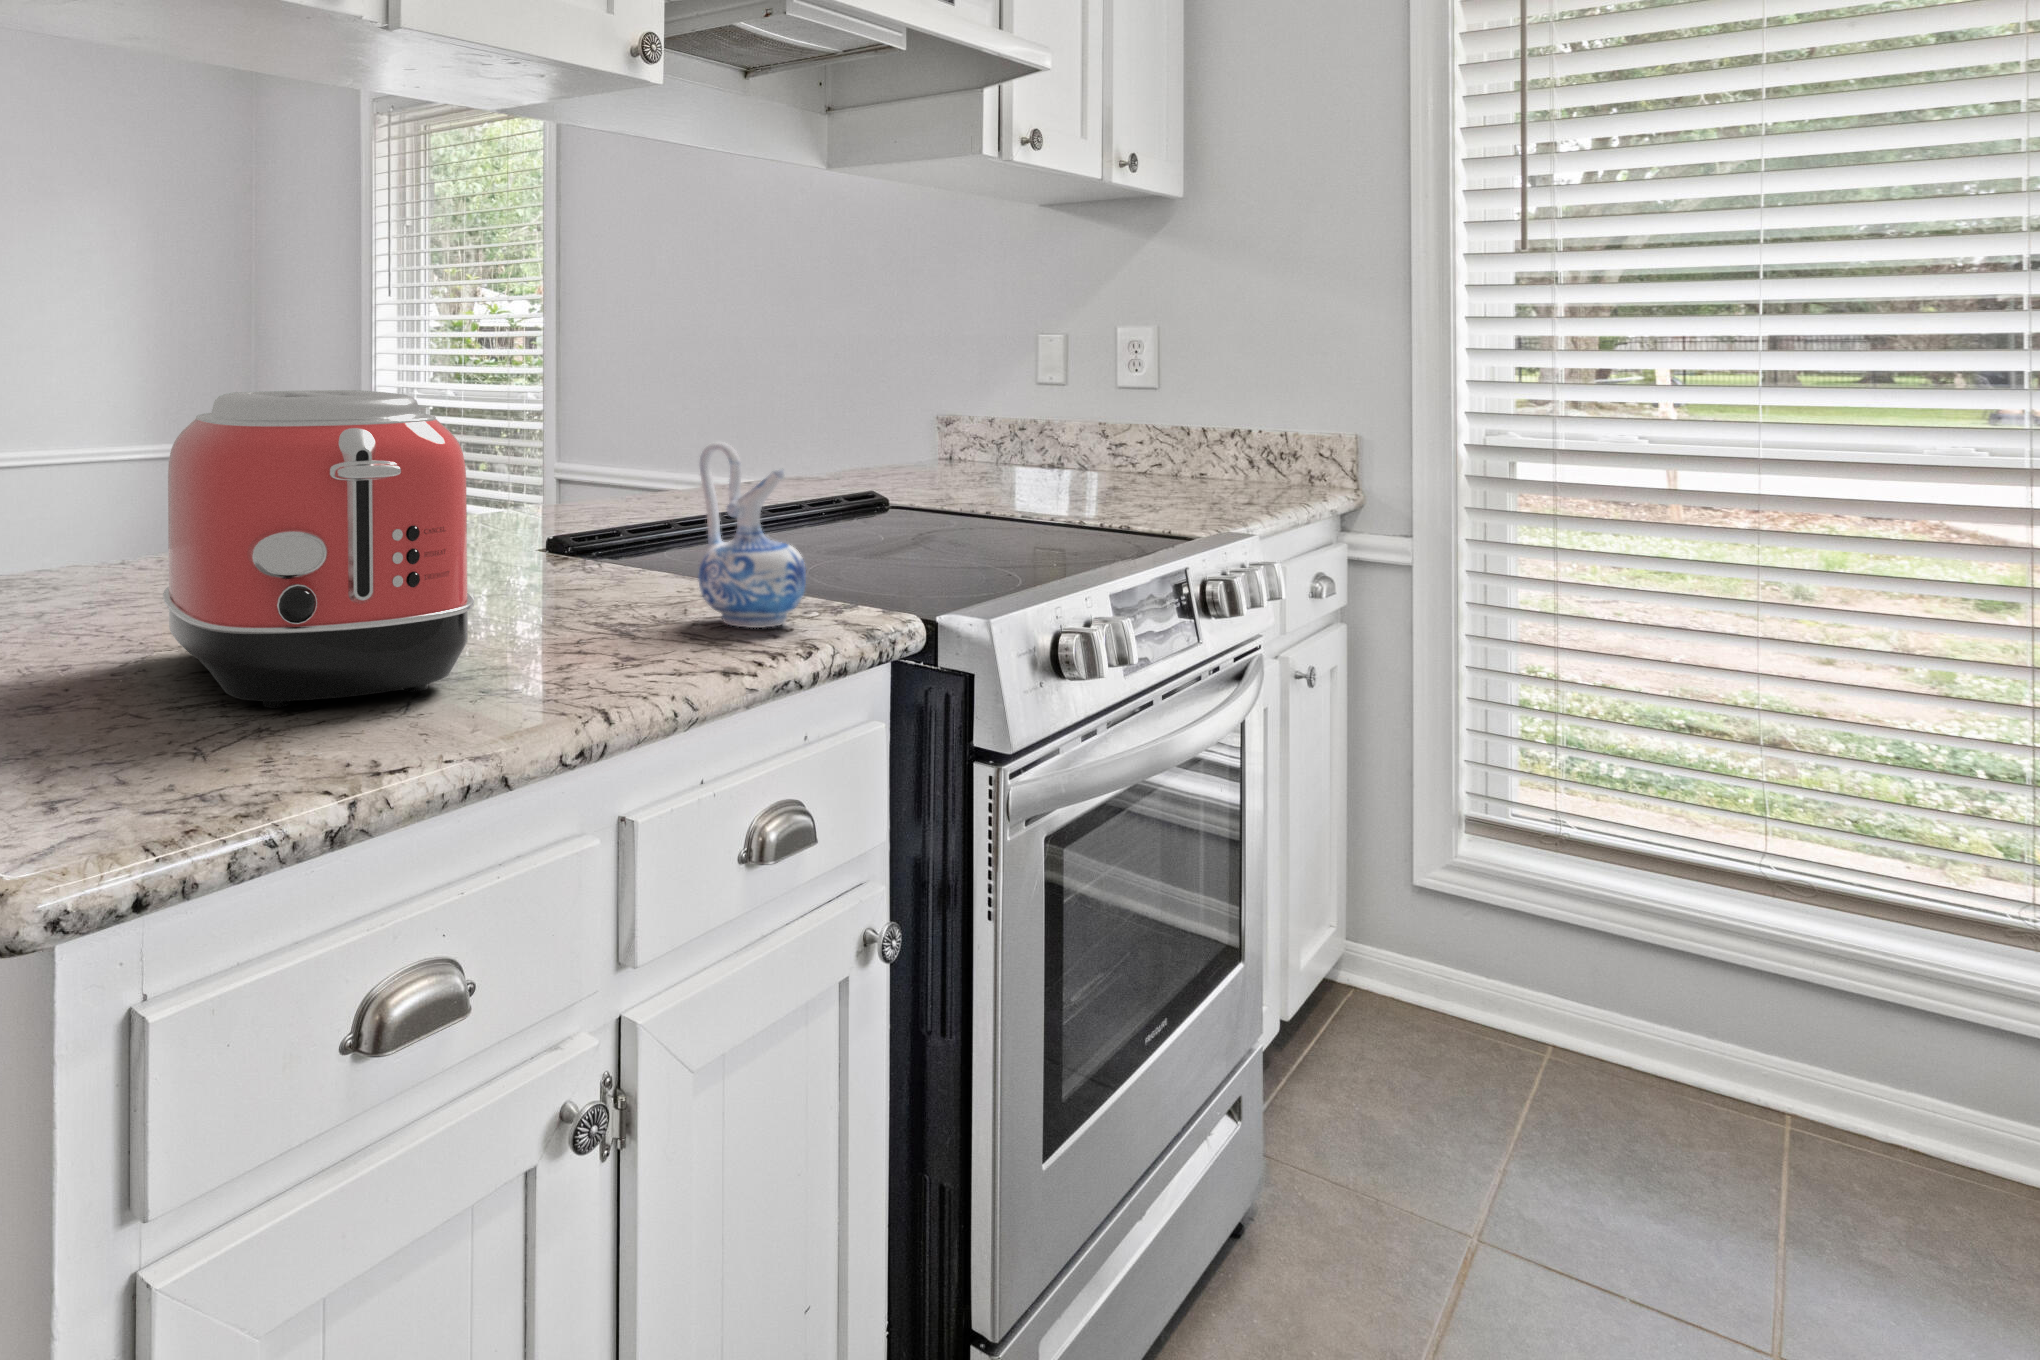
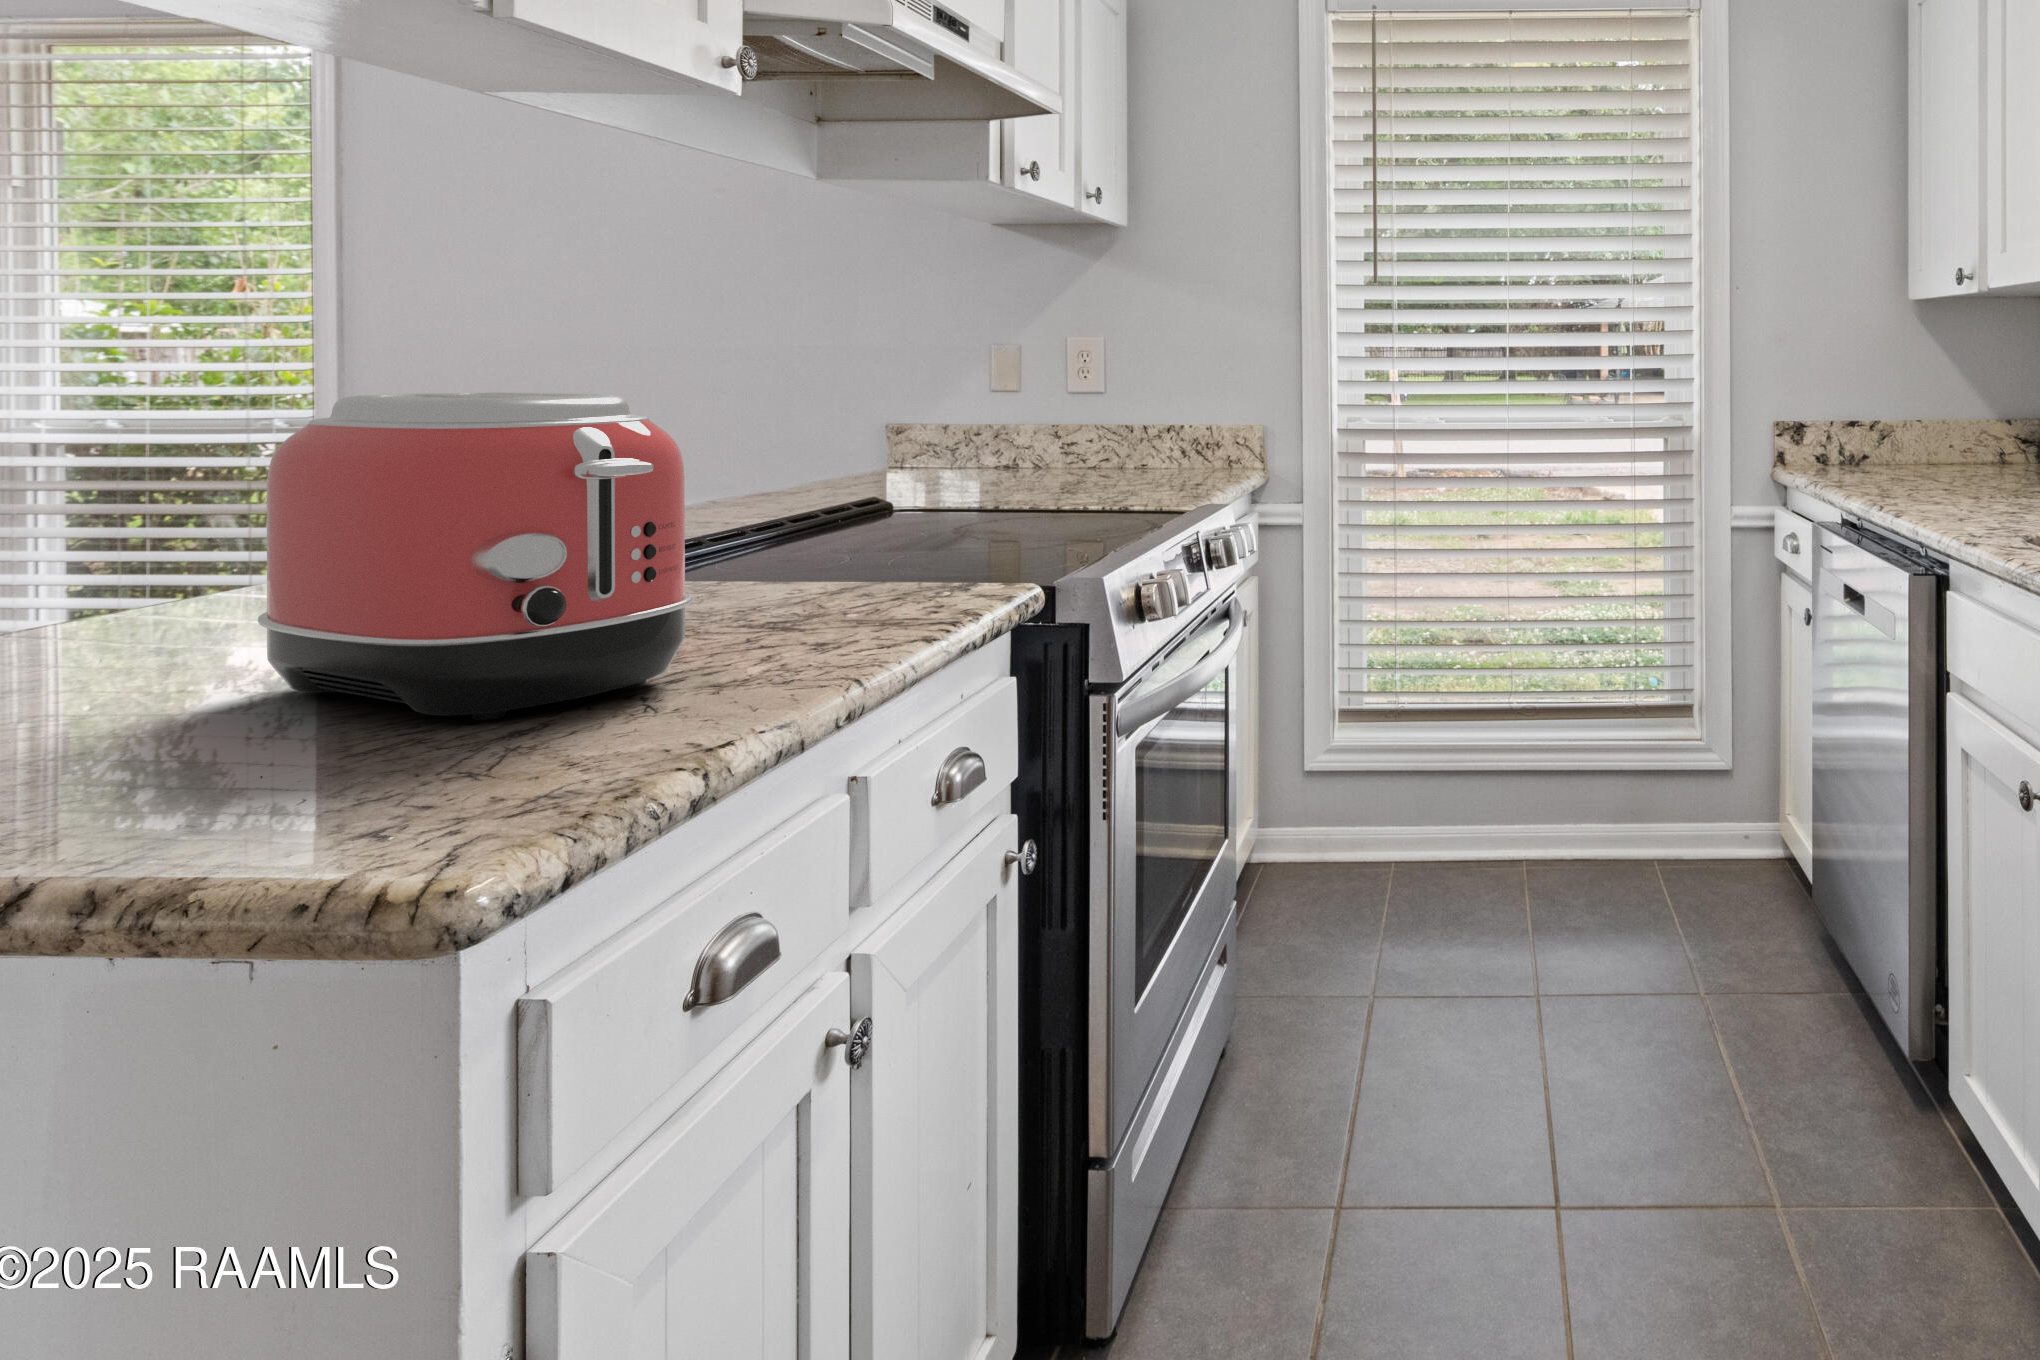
ceramic pitcher: present [698,442,806,628] -> none [835,438,942,606]

